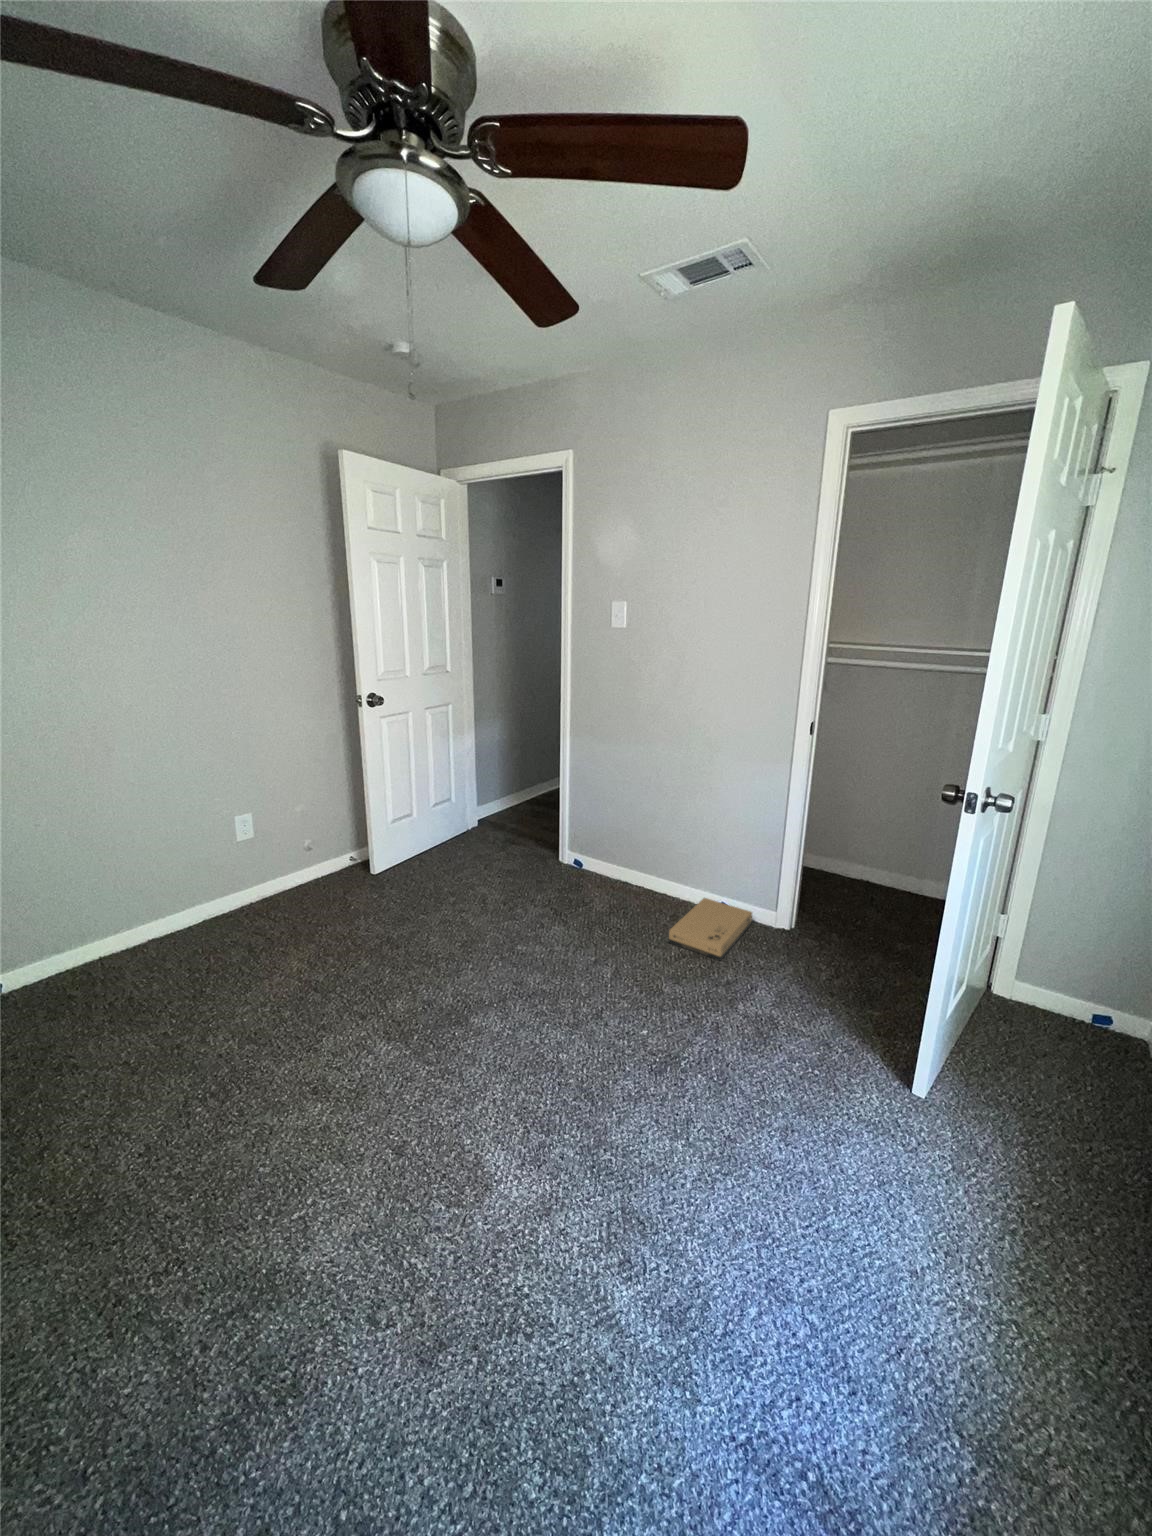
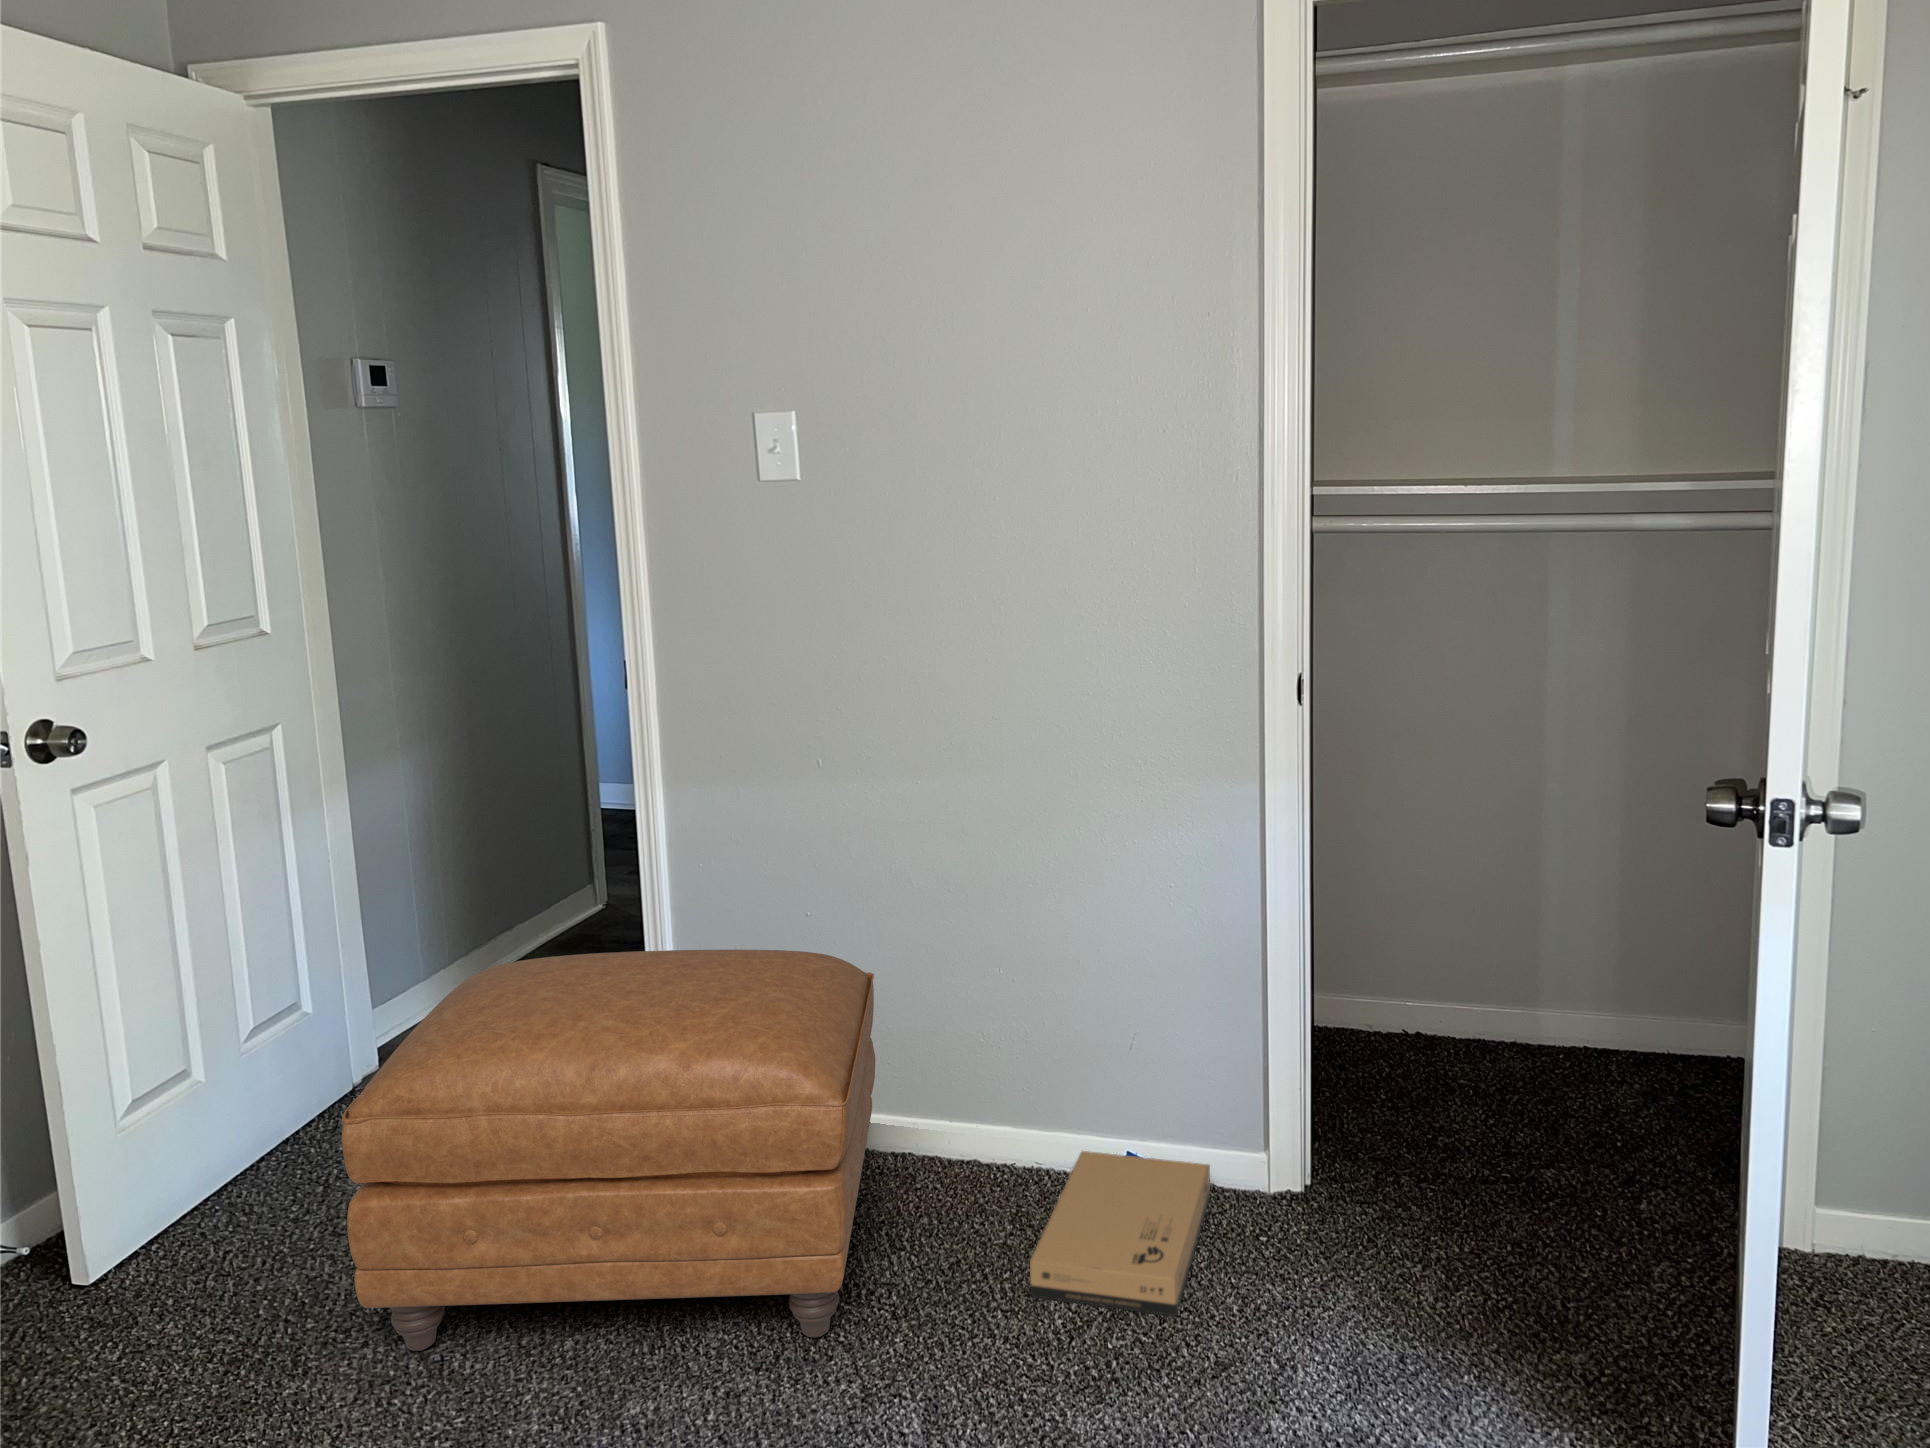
ottoman: none [443,794,633,939] -> present [342,949,875,1351]

